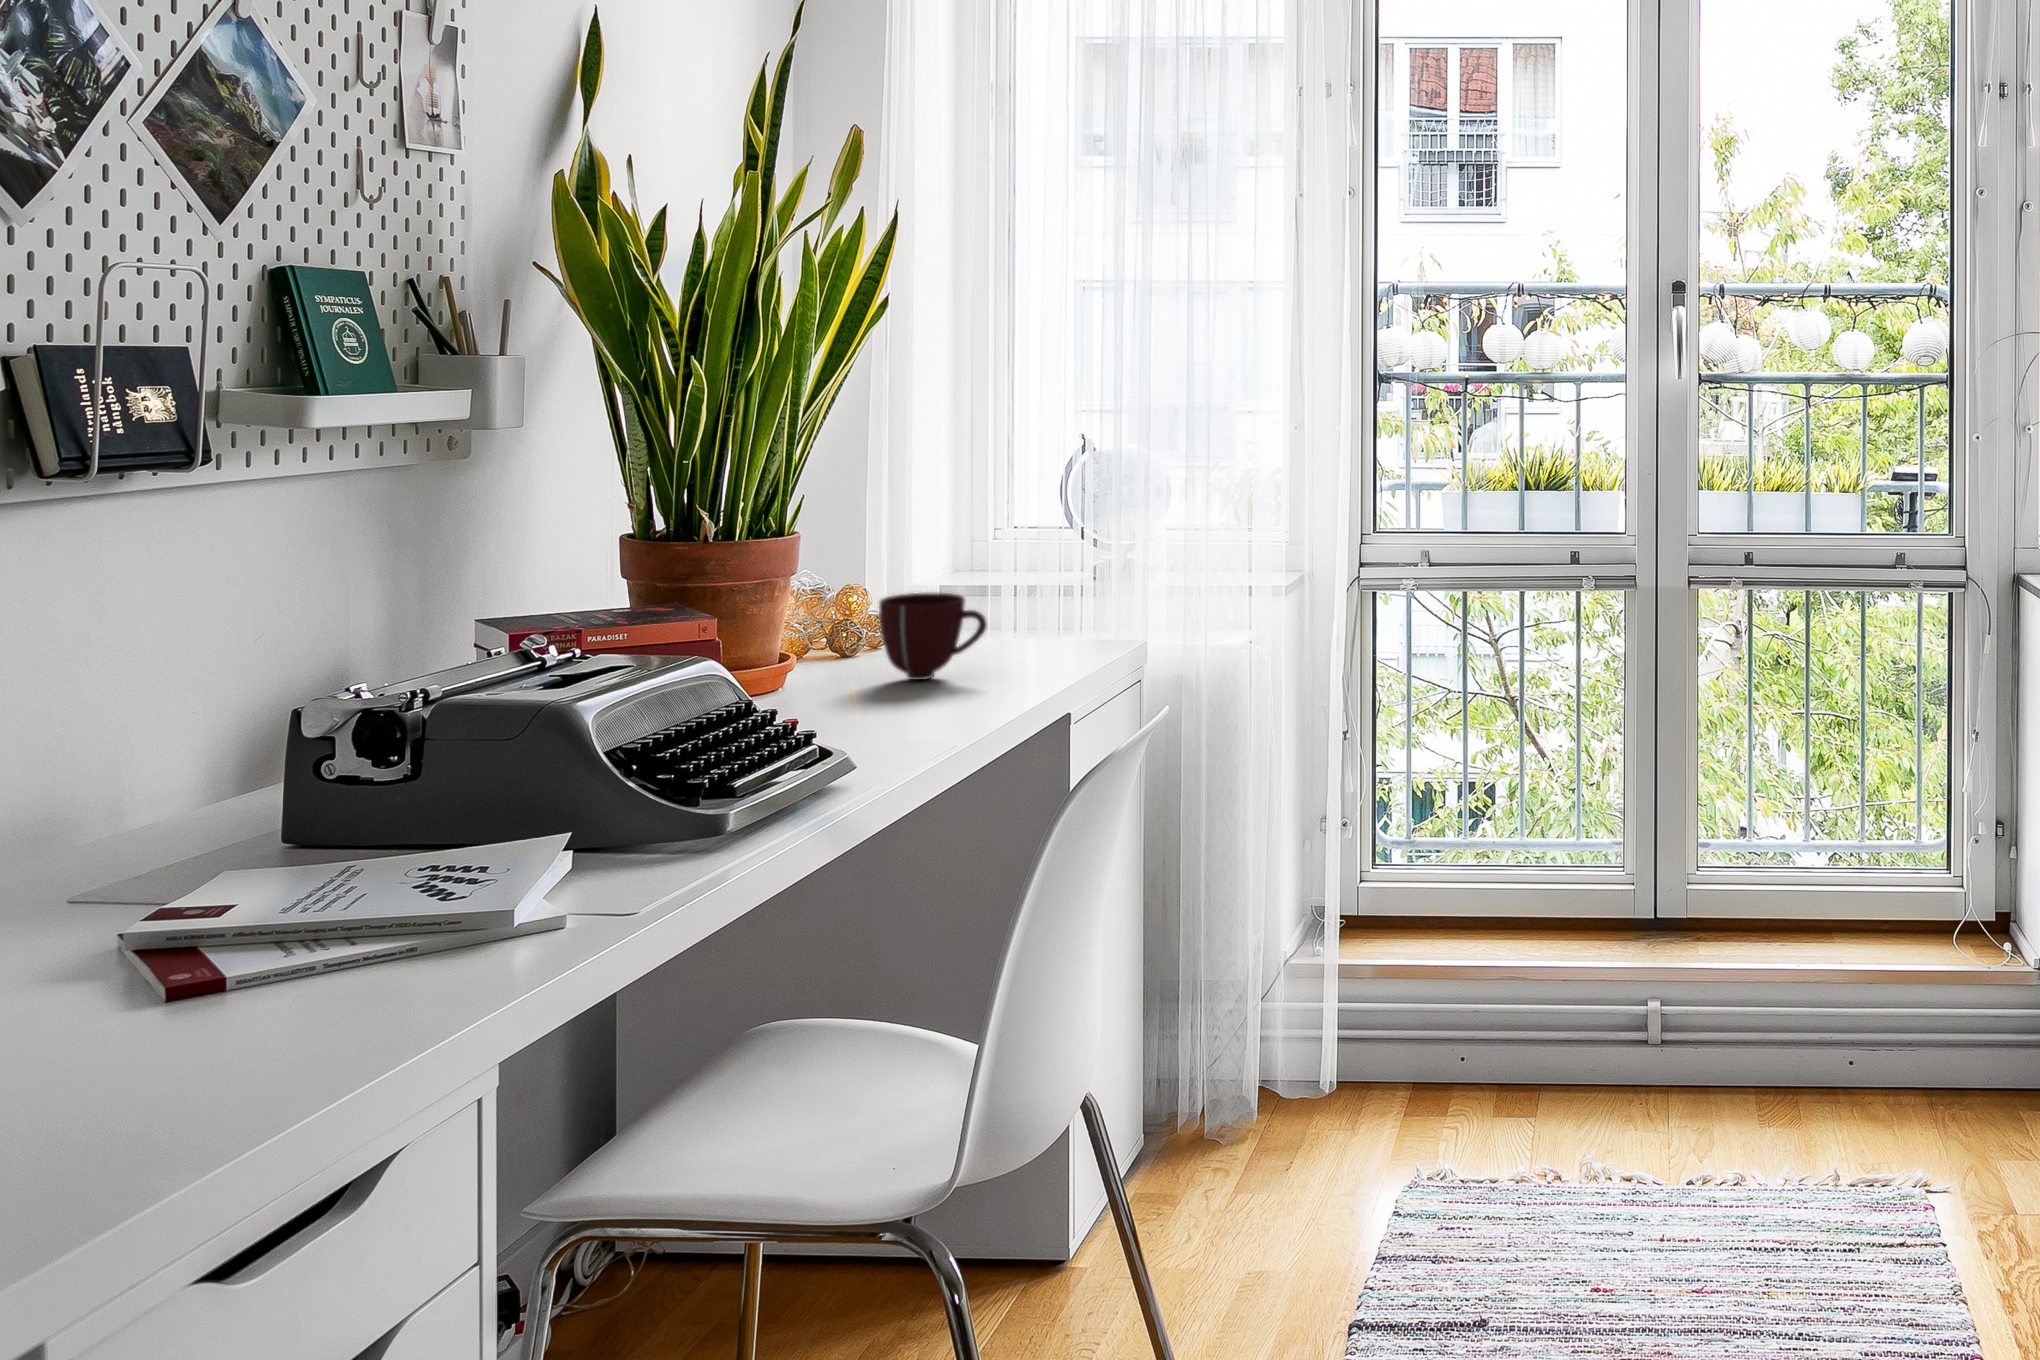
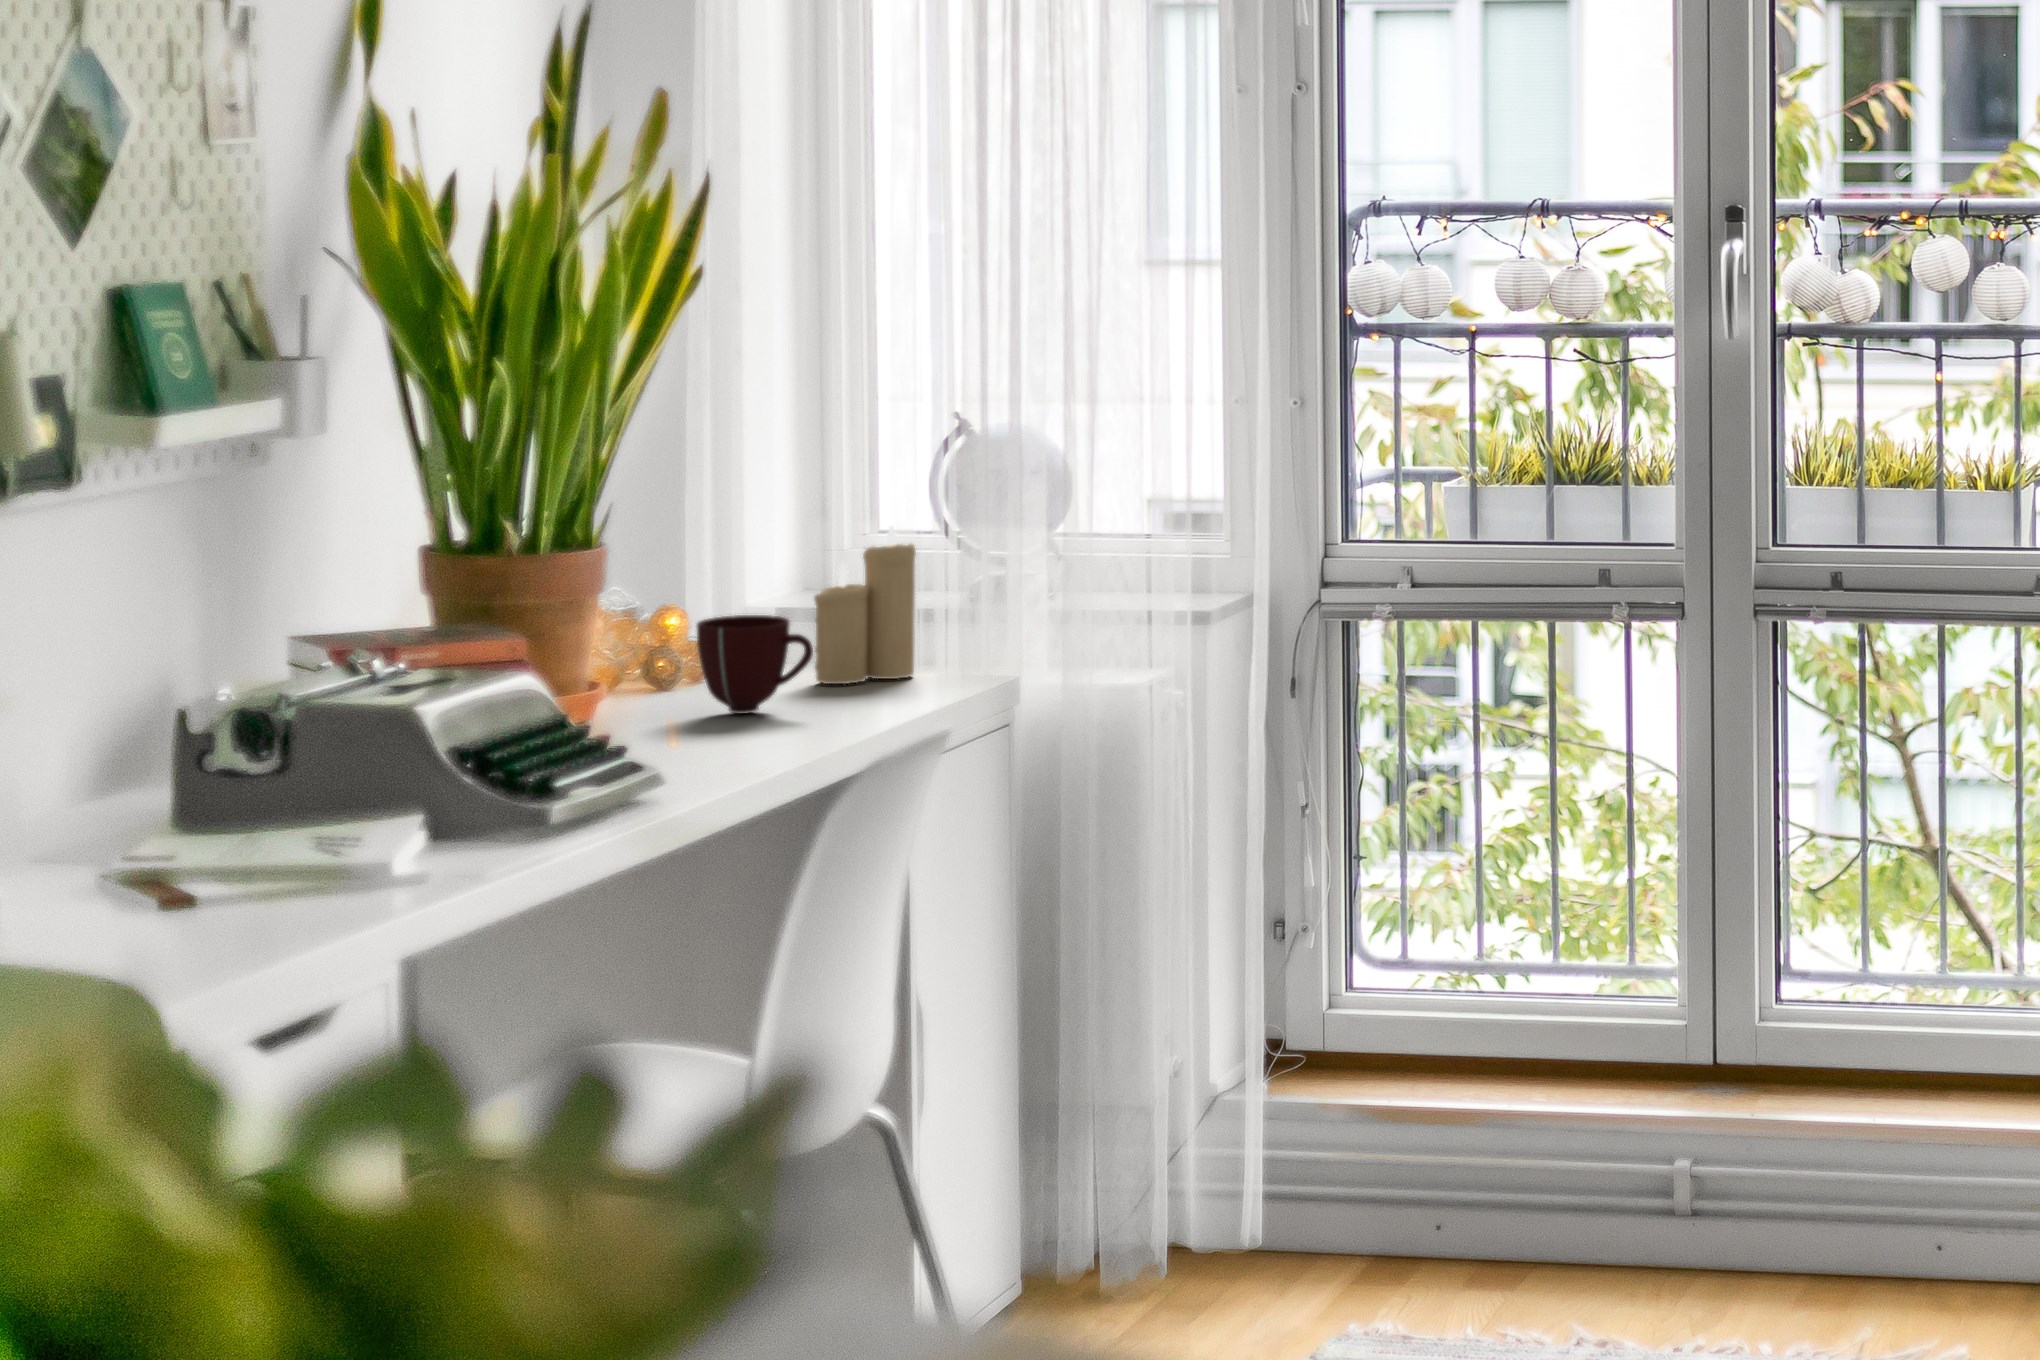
candle: none [979,515,1068,648] -> present [814,526,916,684]

